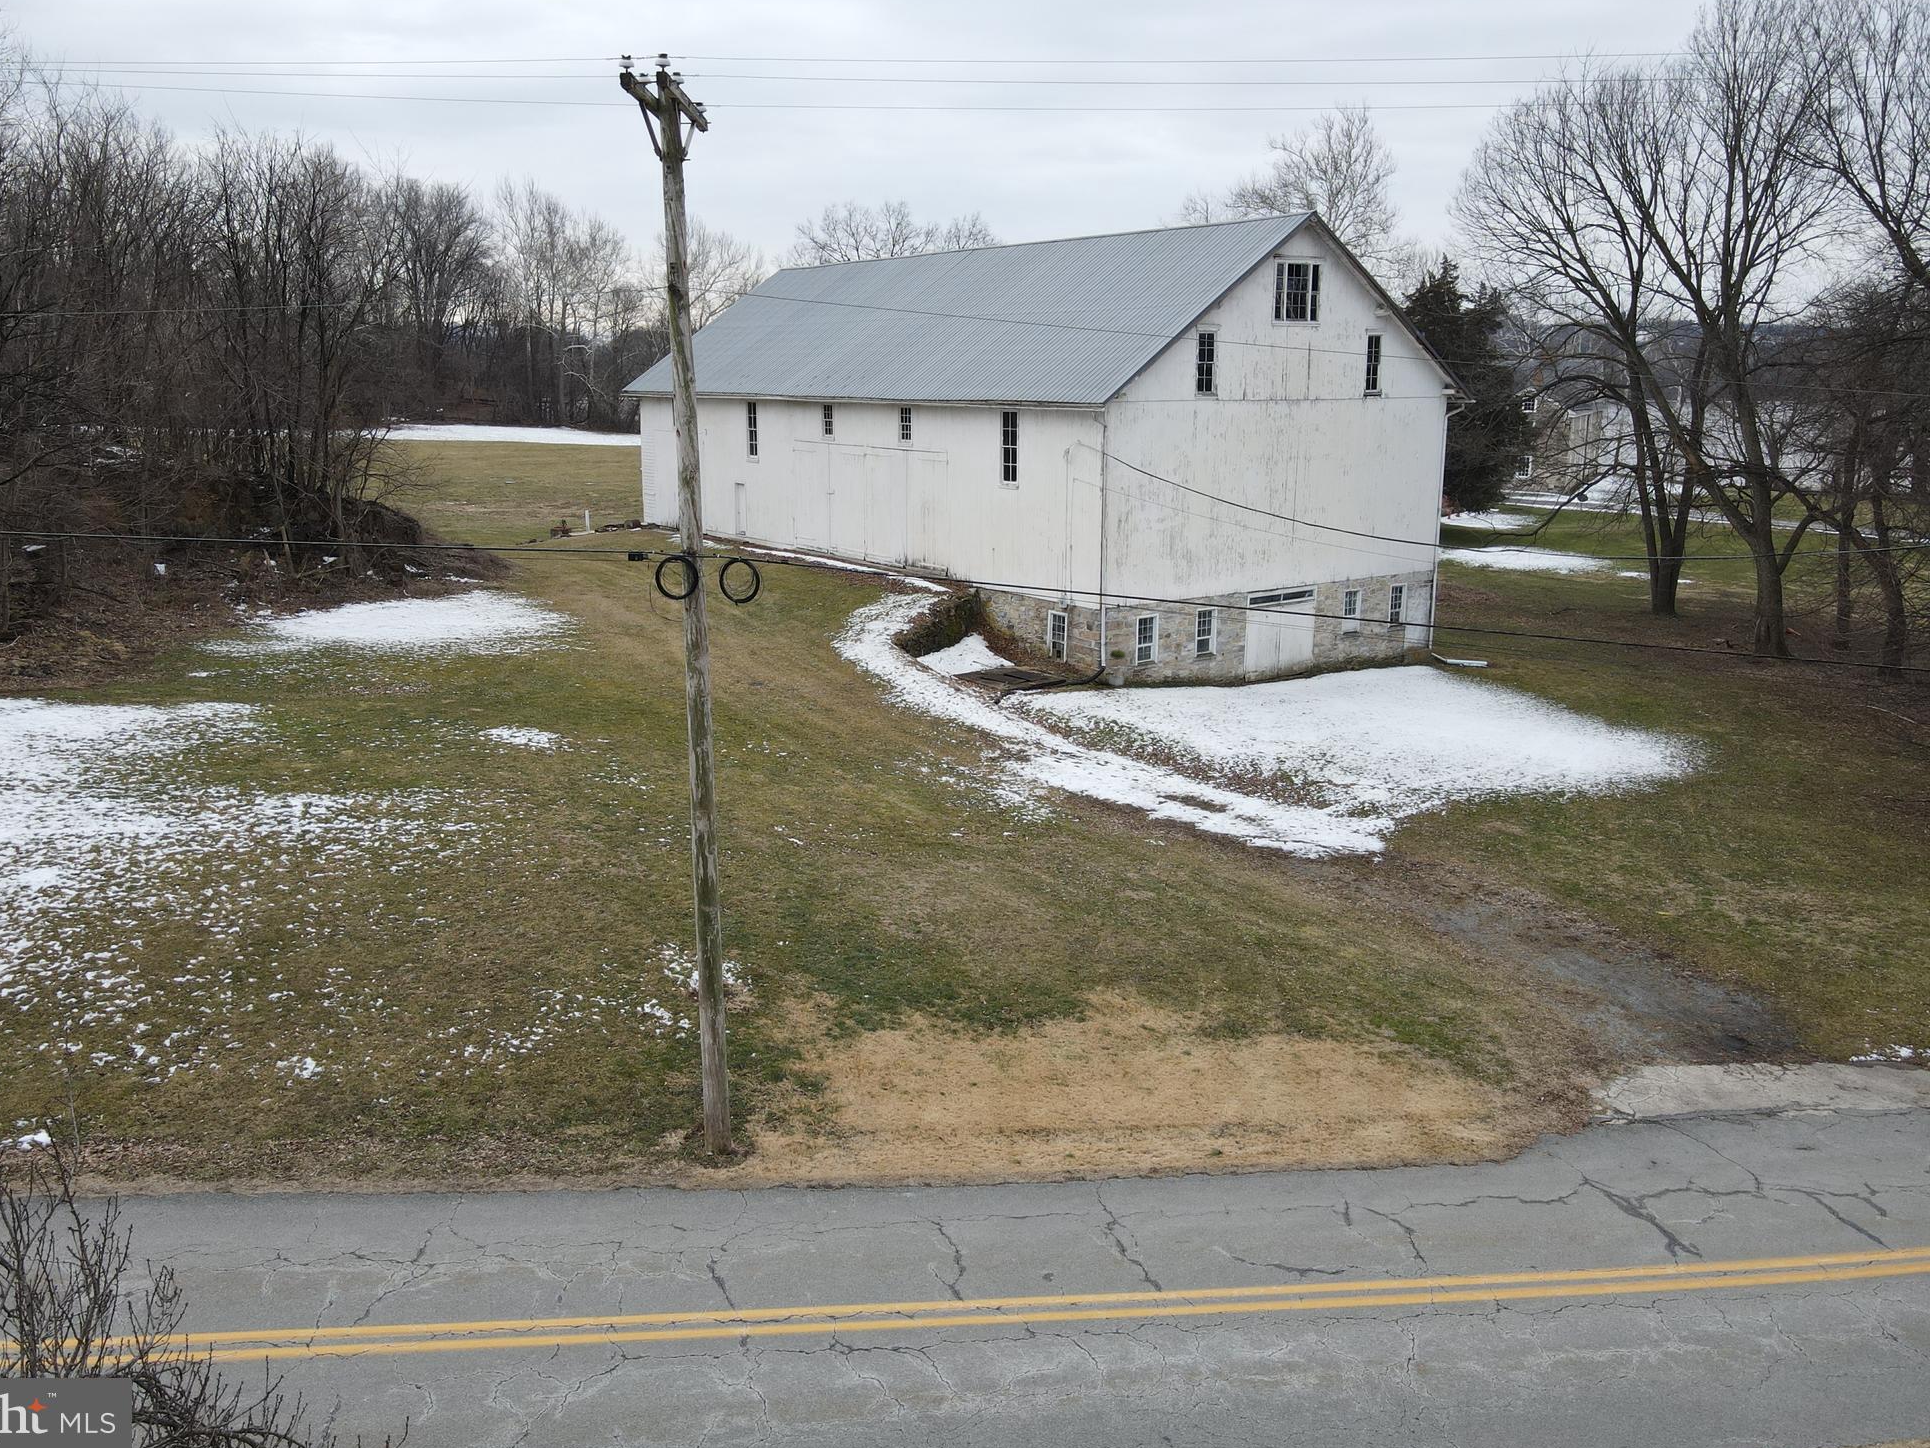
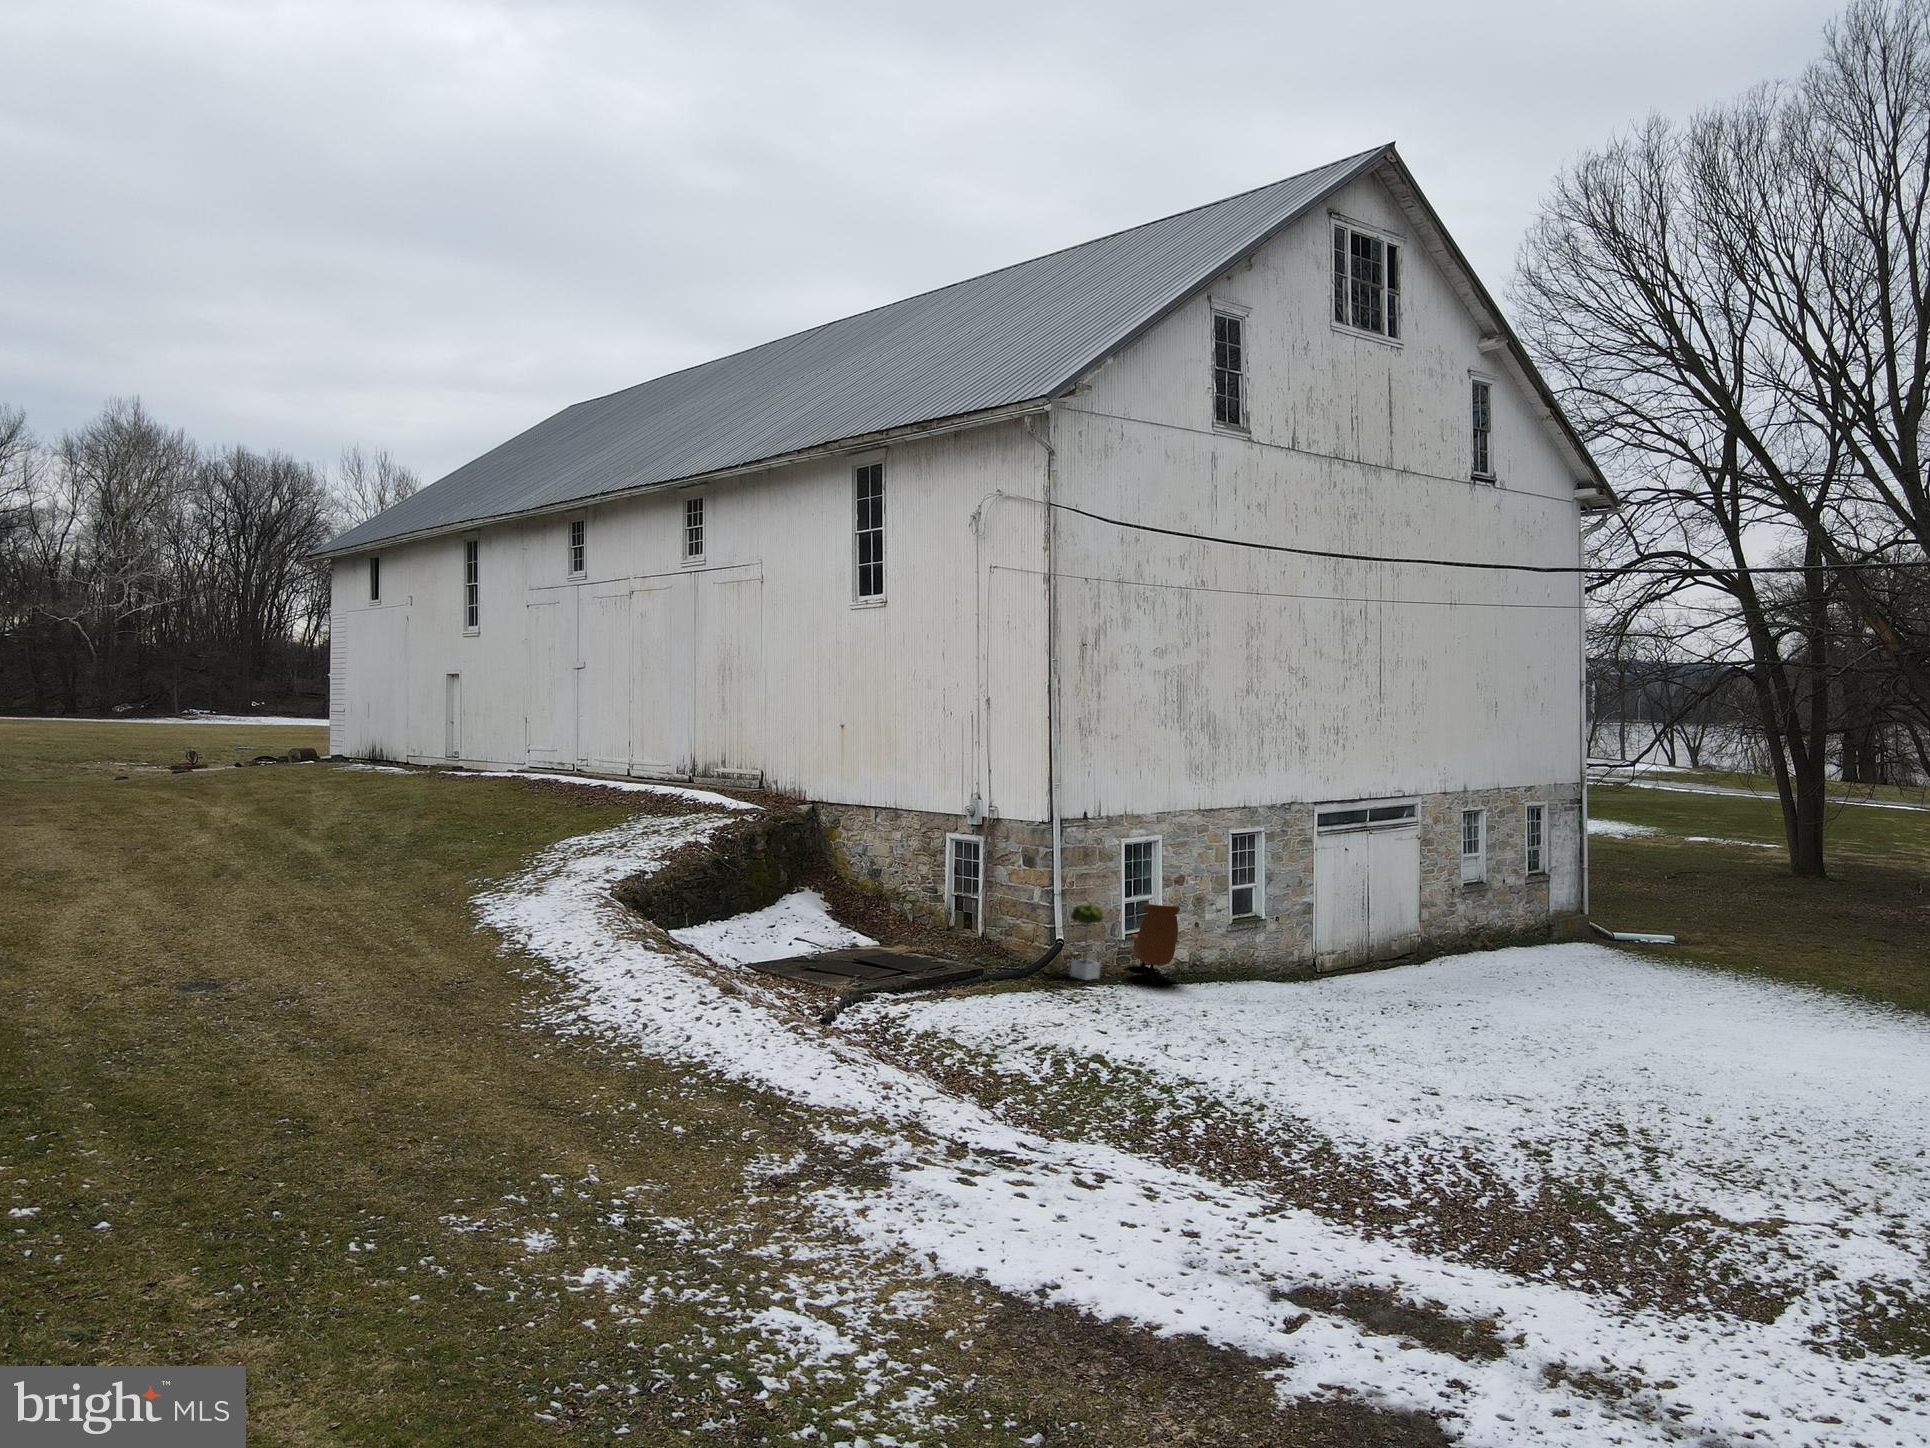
lounge chair: none [1137,650,1163,689] -> present [1126,904,1180,985]

